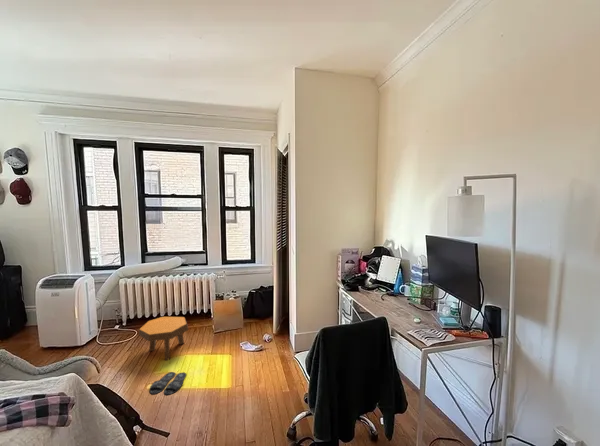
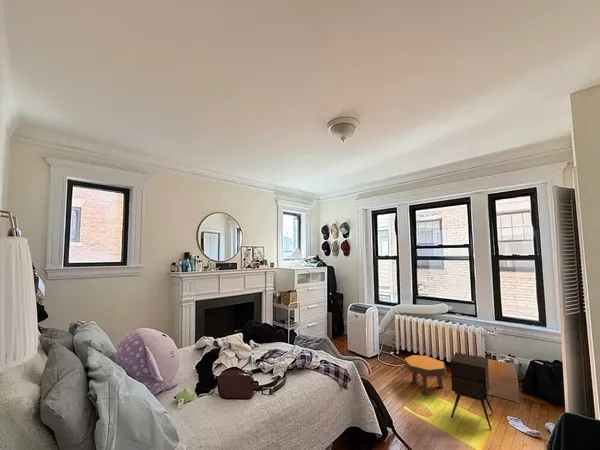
side table: none [200,301,235,370] -> present [451,352,493,429]
slippers: present [150,372,186,395] -> none [405,405,437,422]

